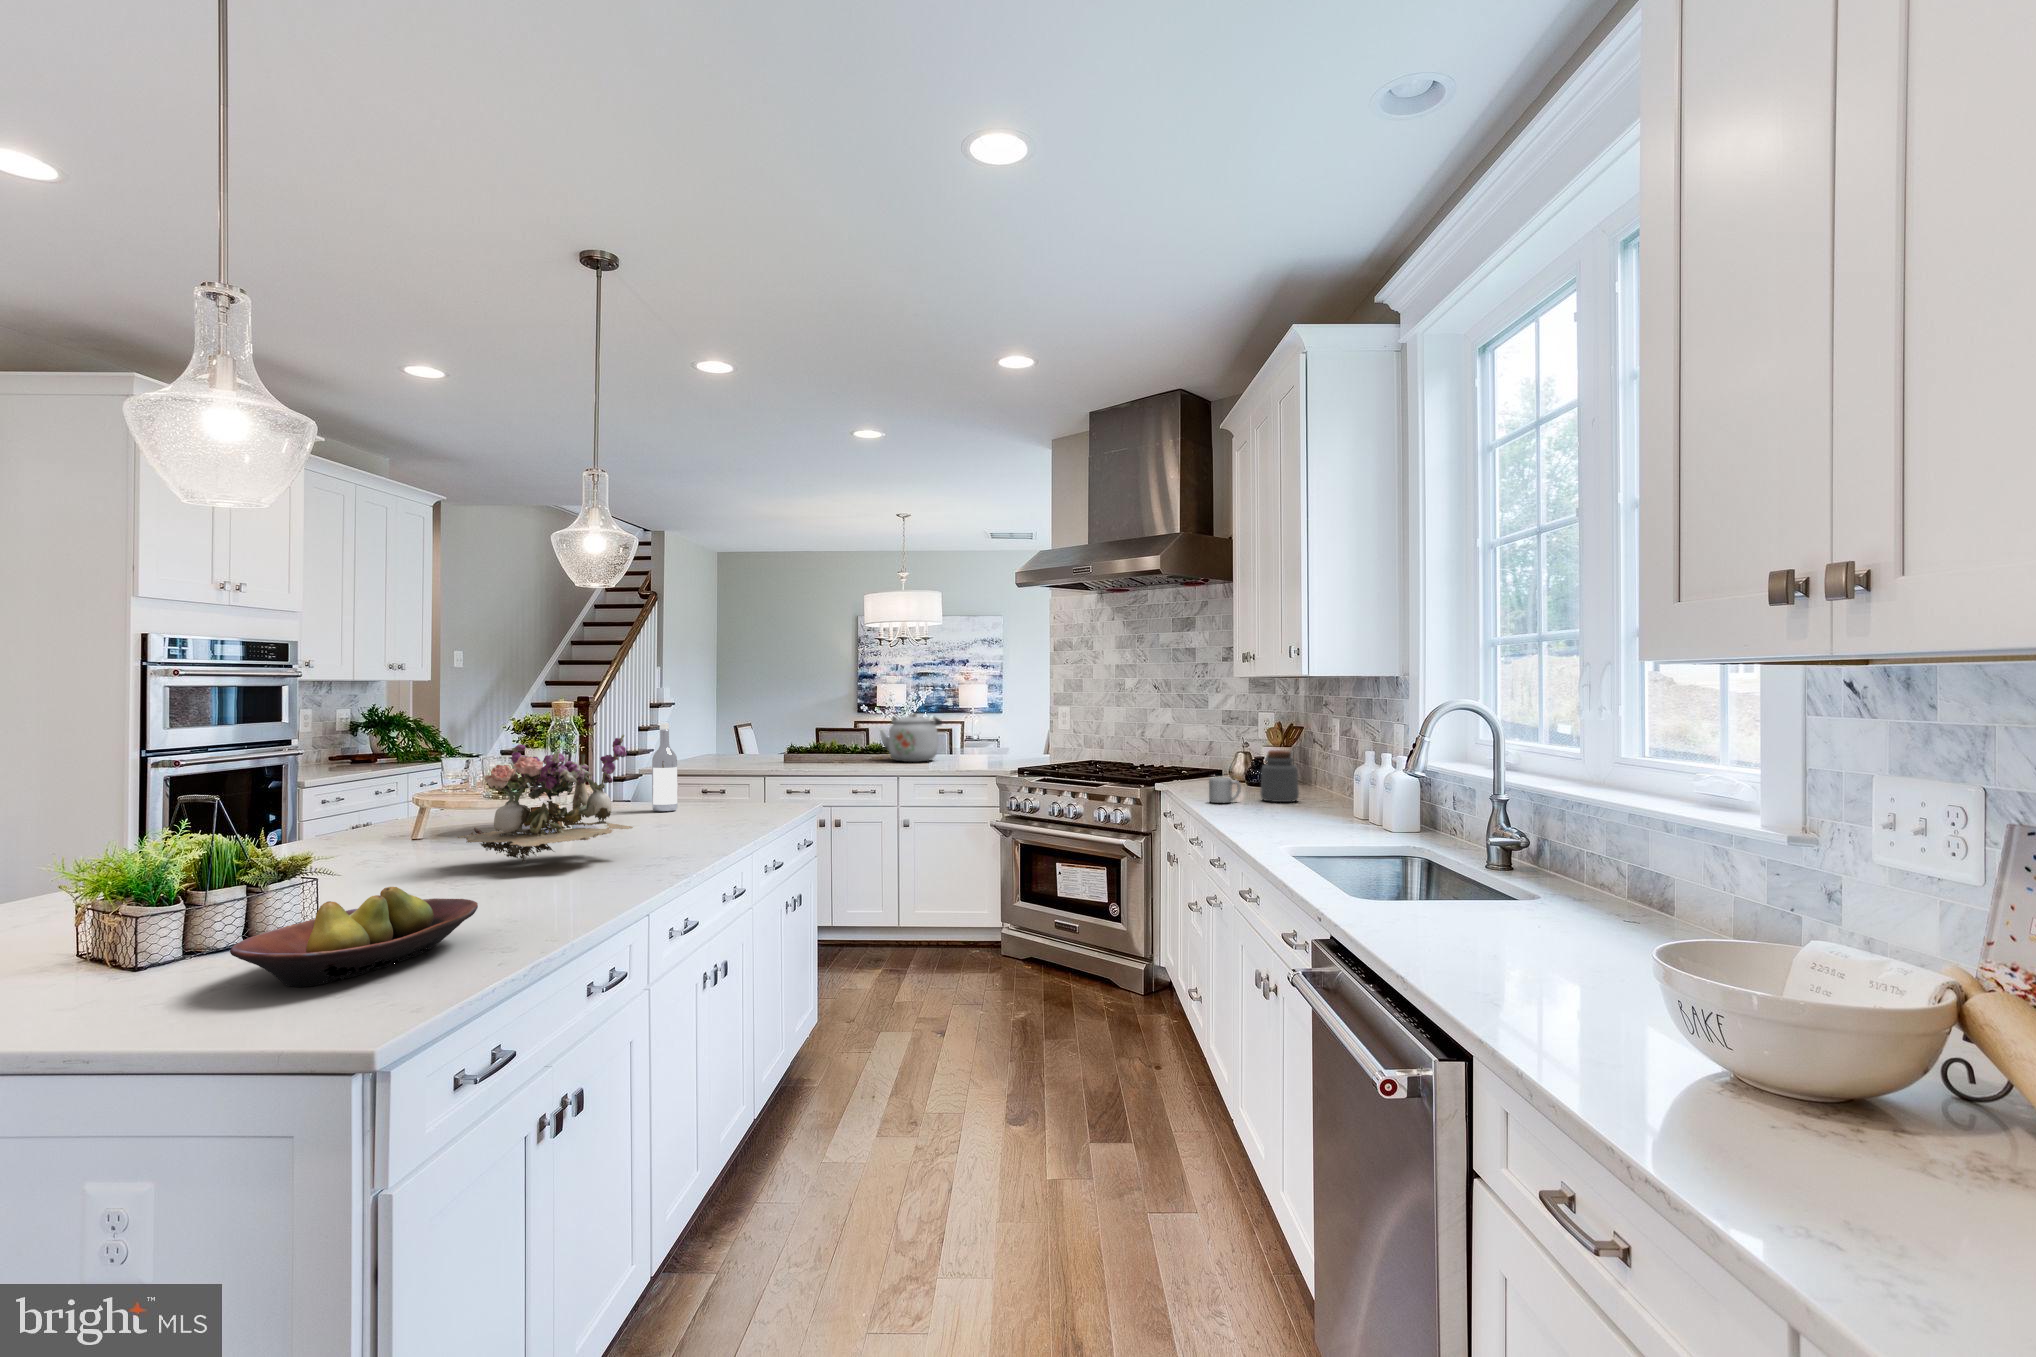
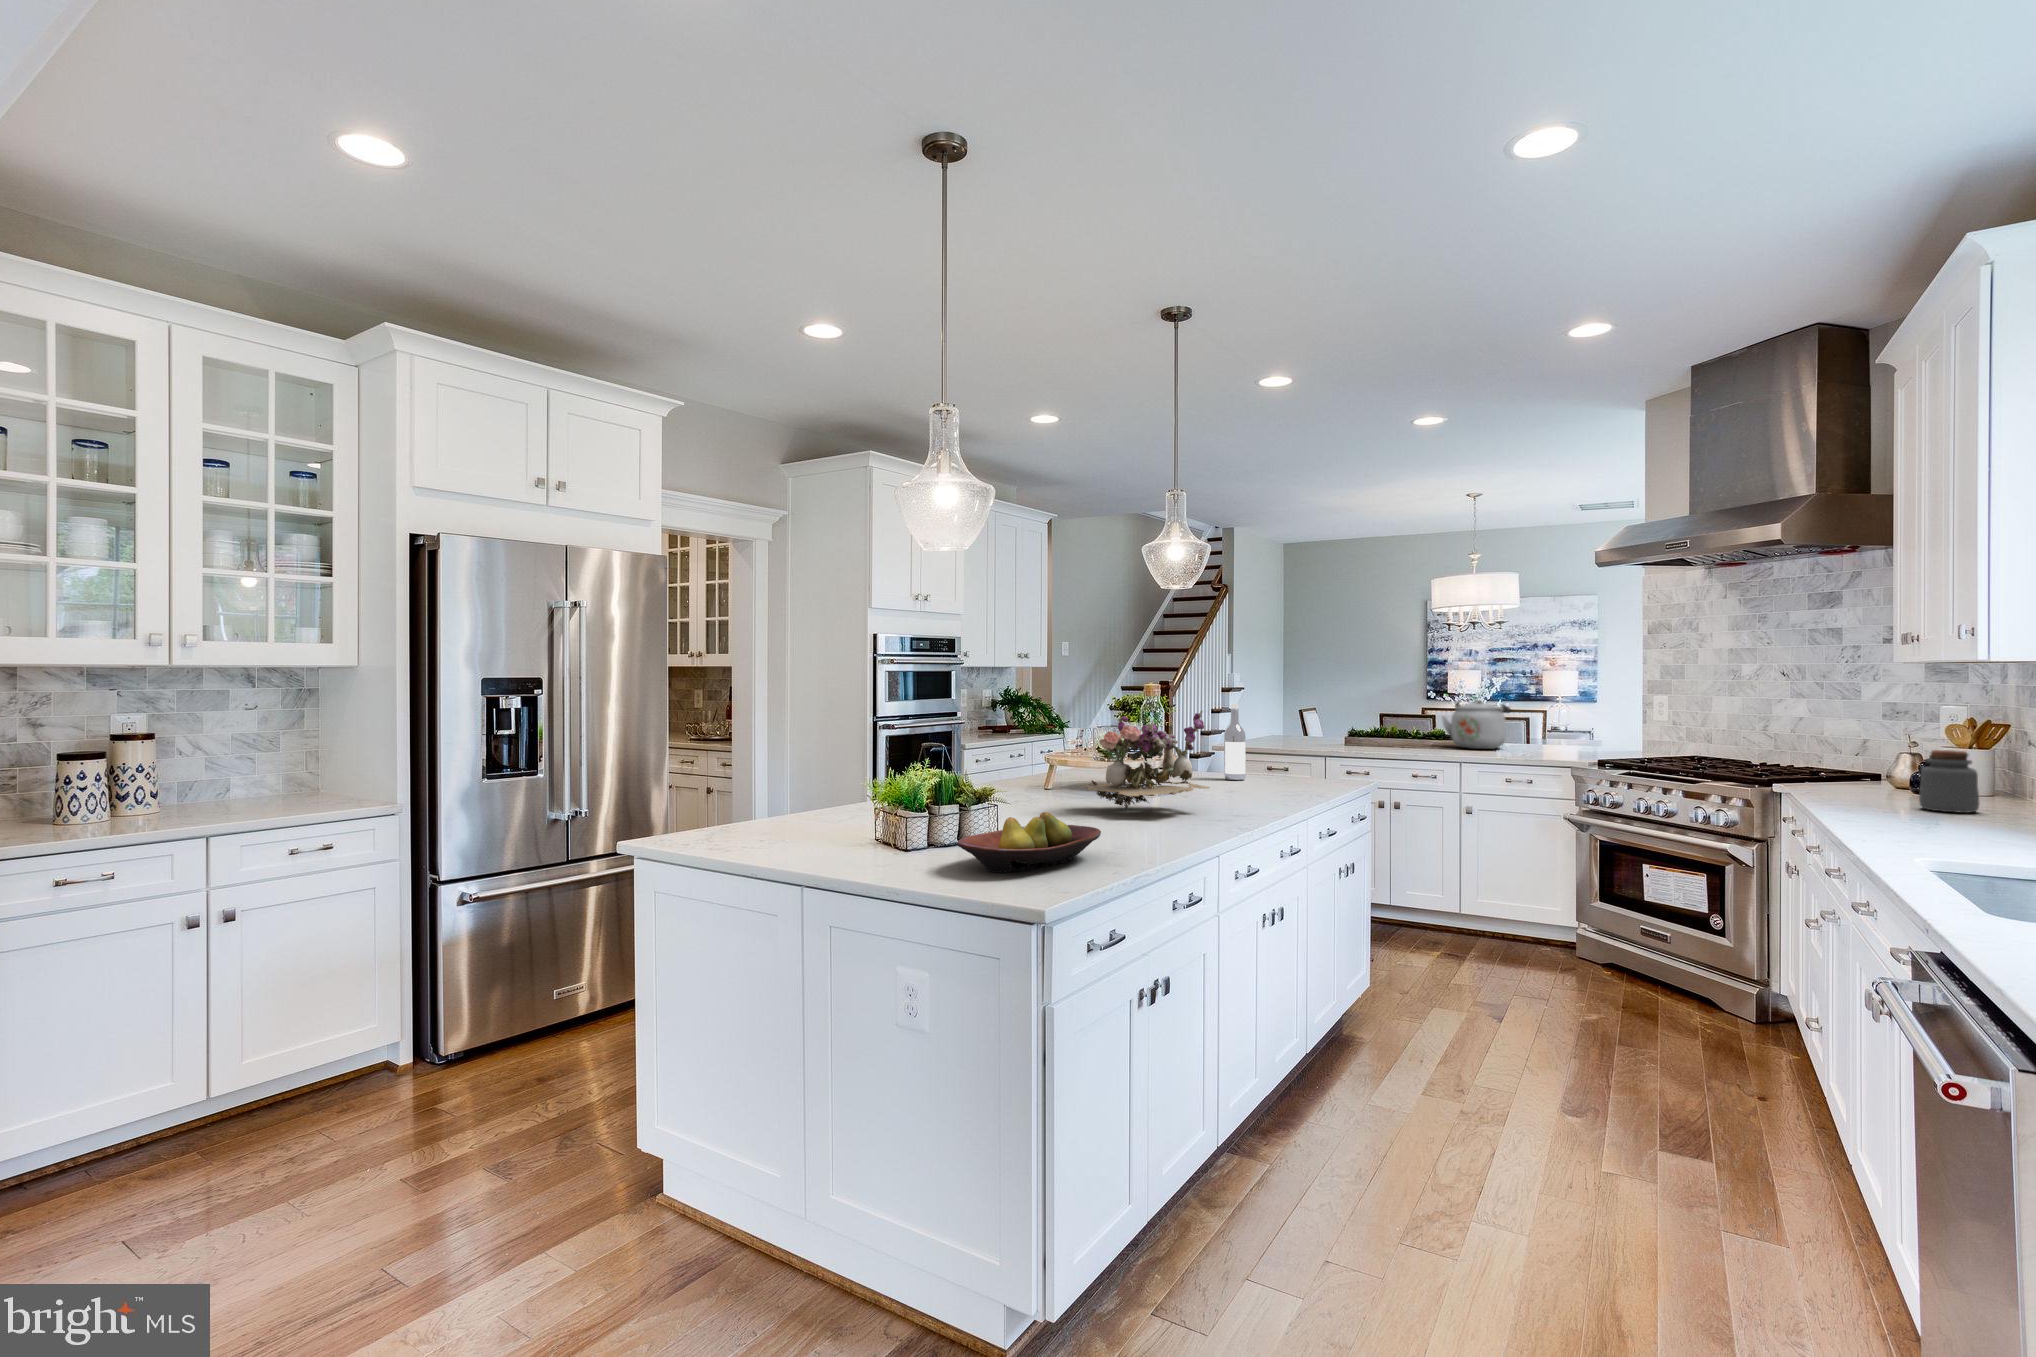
mug: present [1209,777,1241,803] -> none [1840,778,1888,809]

